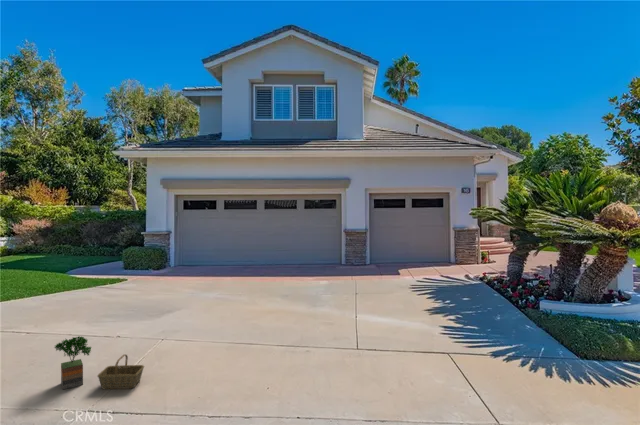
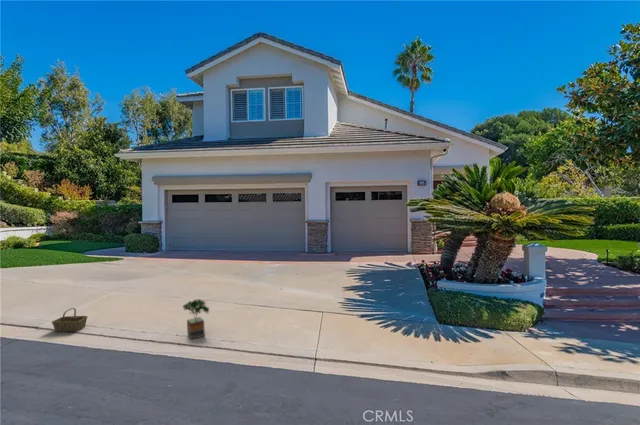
potted tree: present [55,336,91,390] -> present [183,300,209,339]

